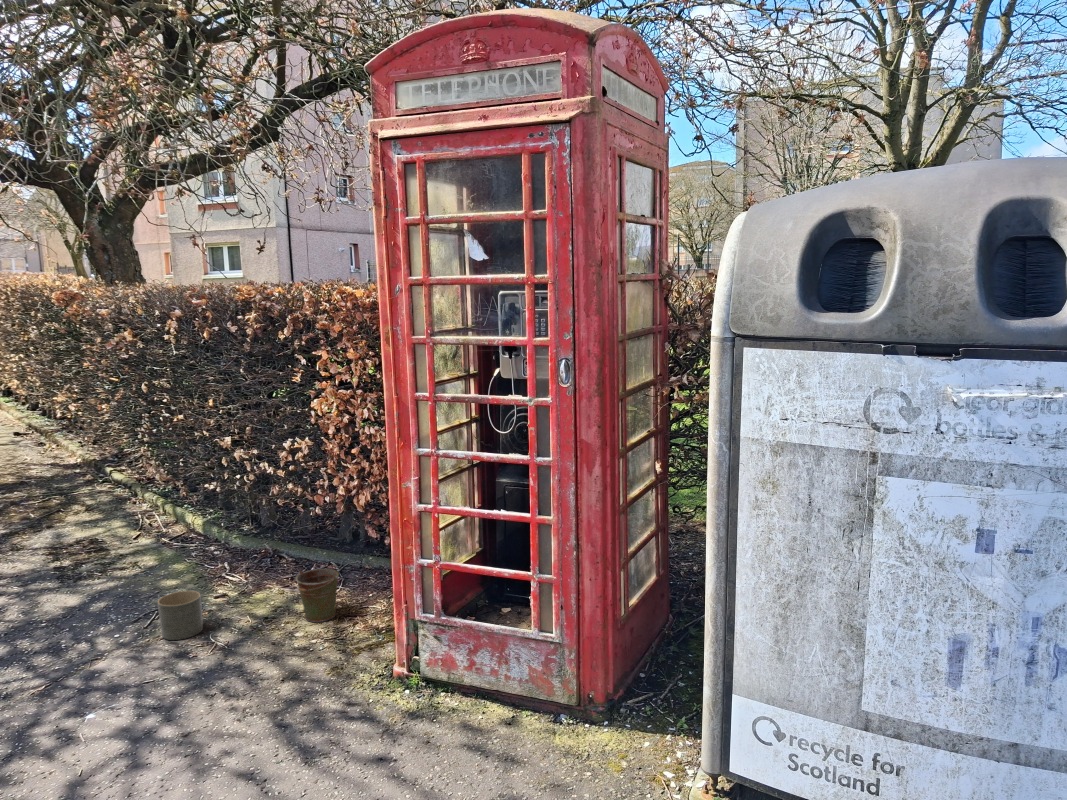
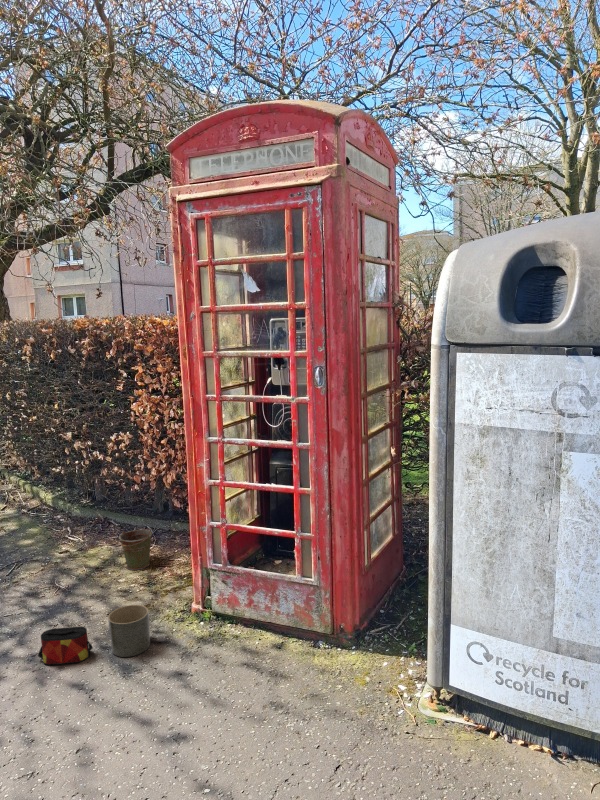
planter: present [158,591,203,640] -> present [108,605,150,657]
bag: none [194,694,266,744] -> present [38,626,93,665]

